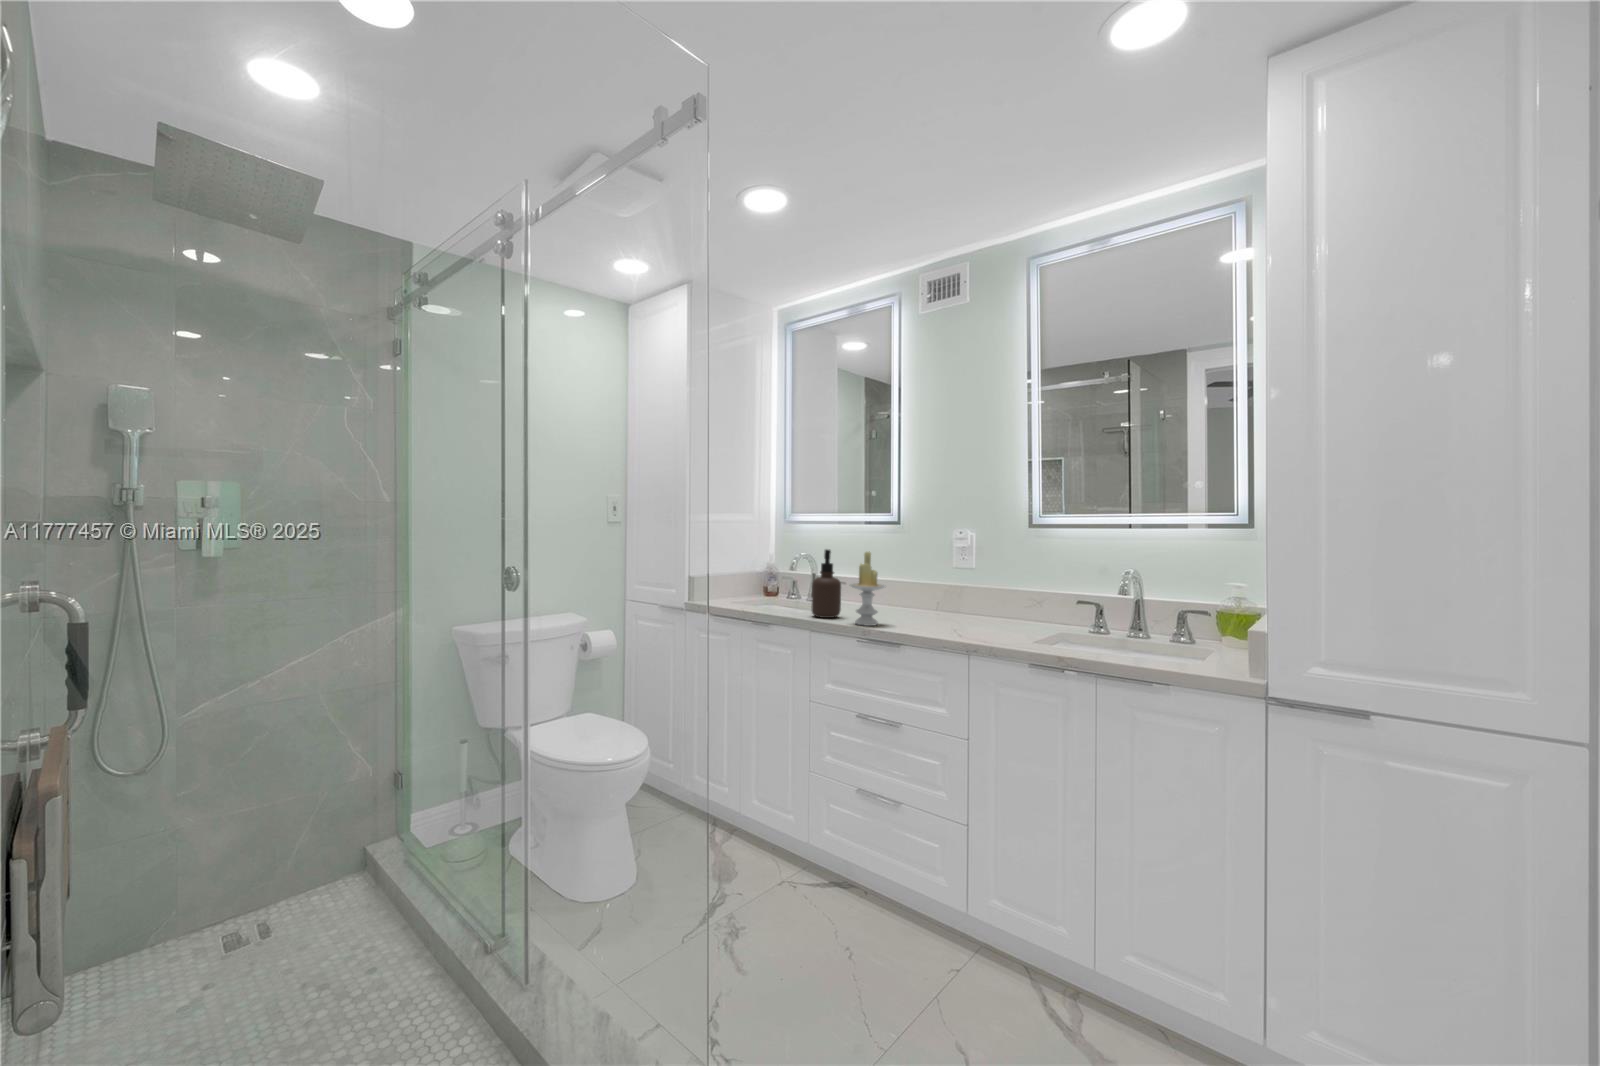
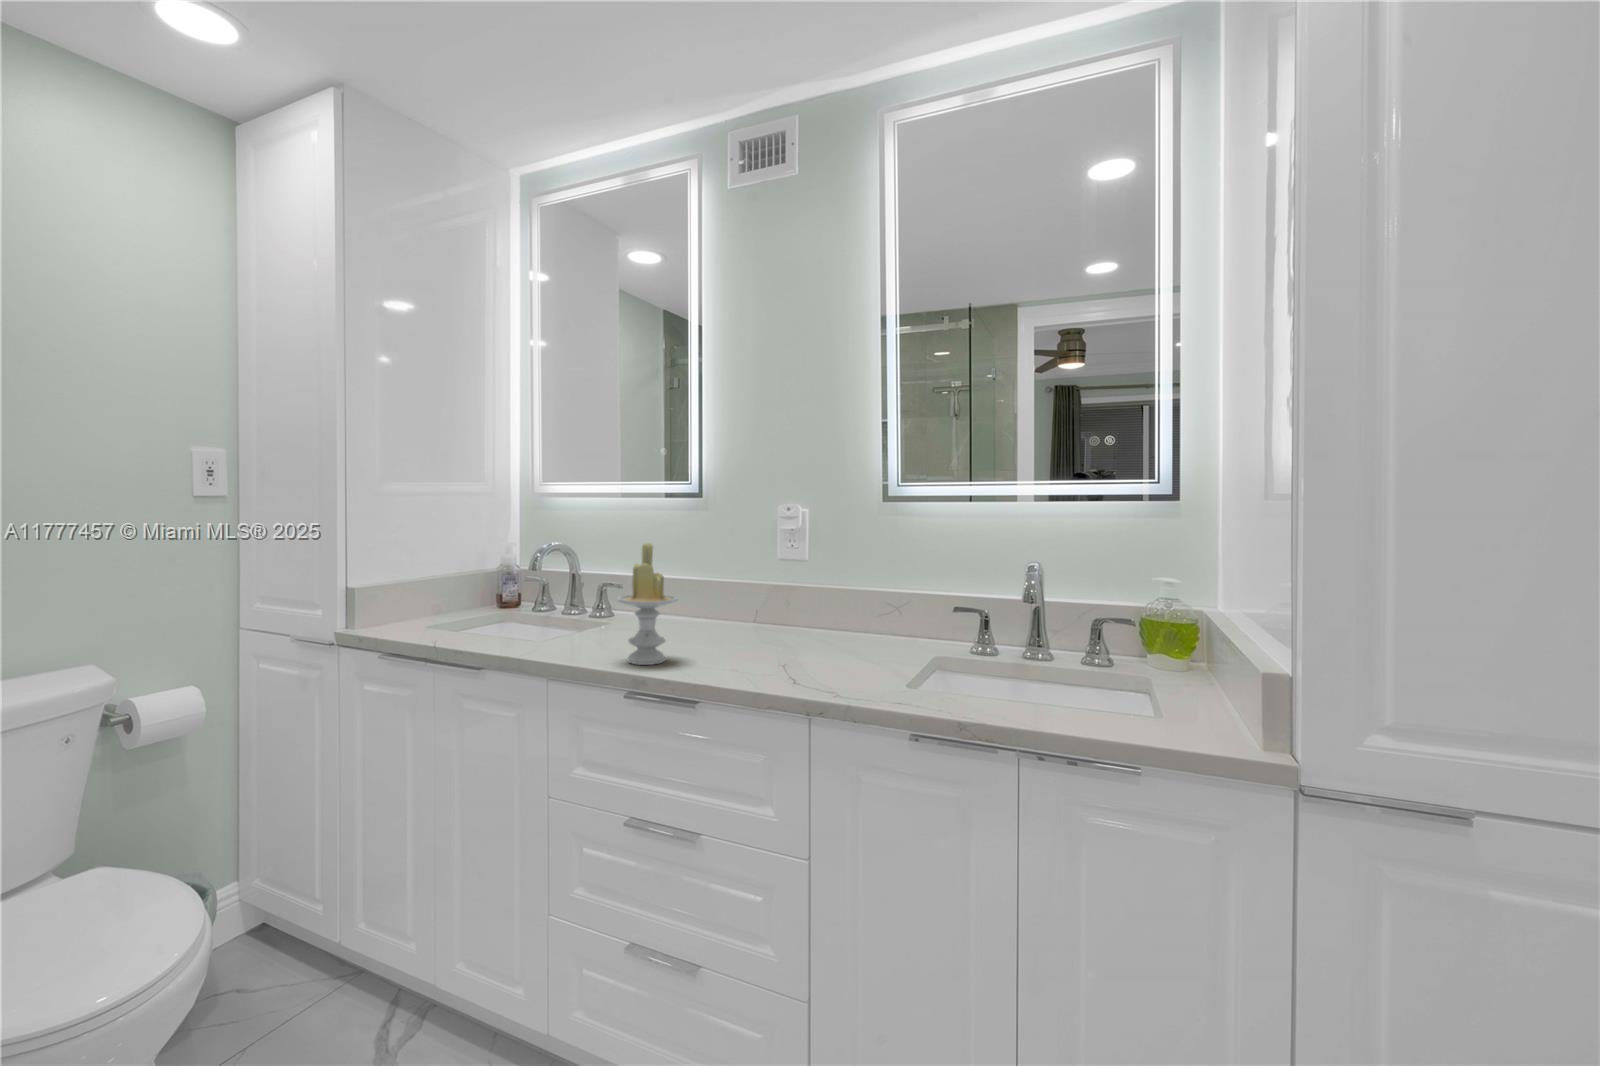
soap dispenser: present [811,550,841,618] -> none [558,540,607,651]

